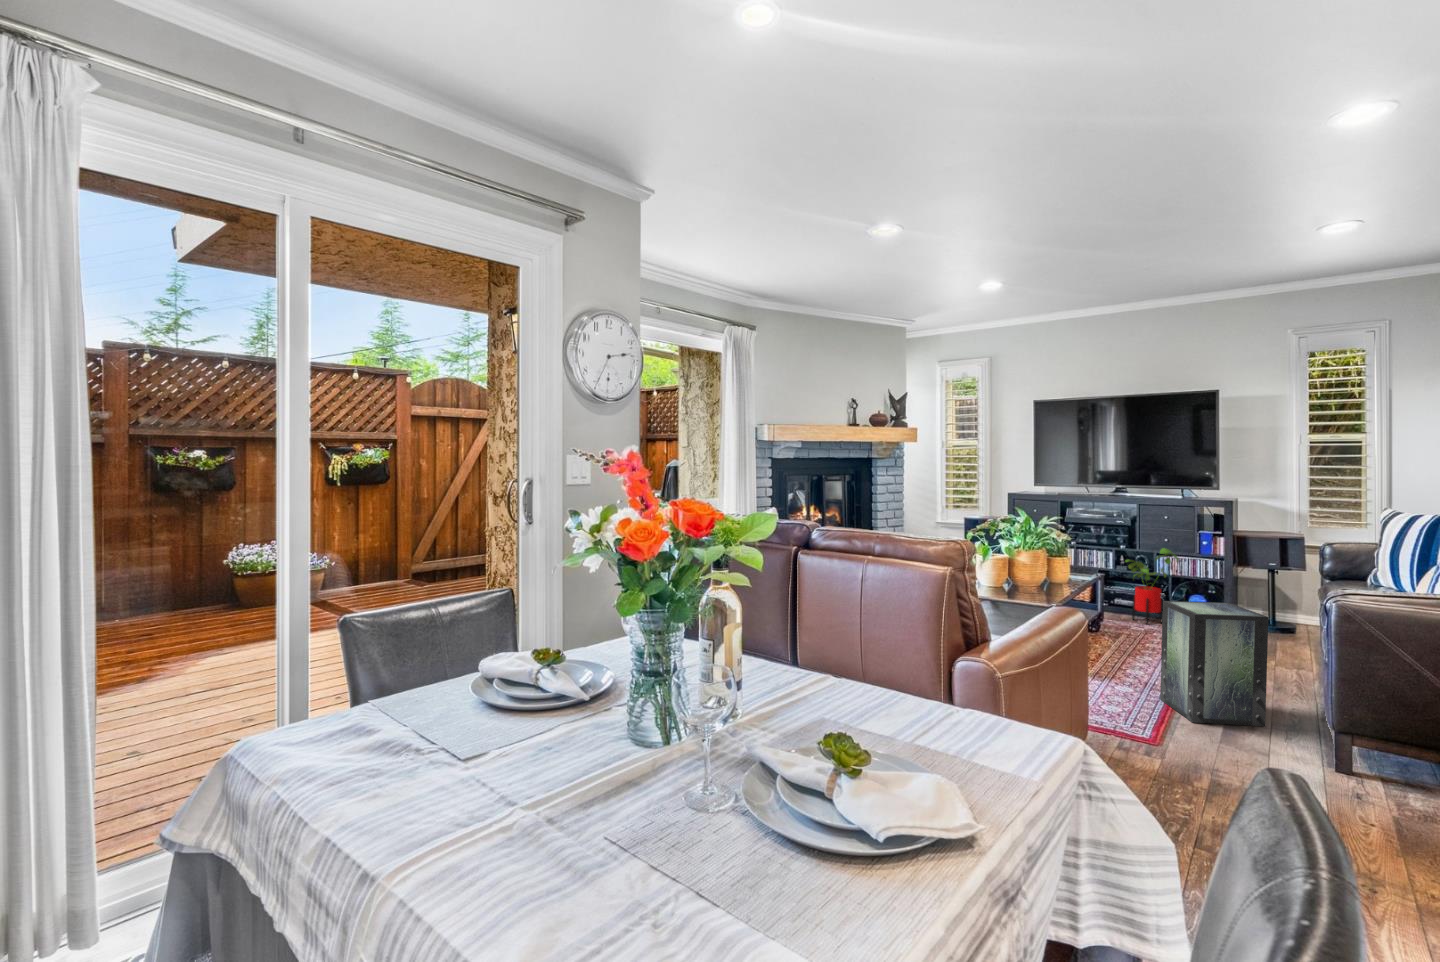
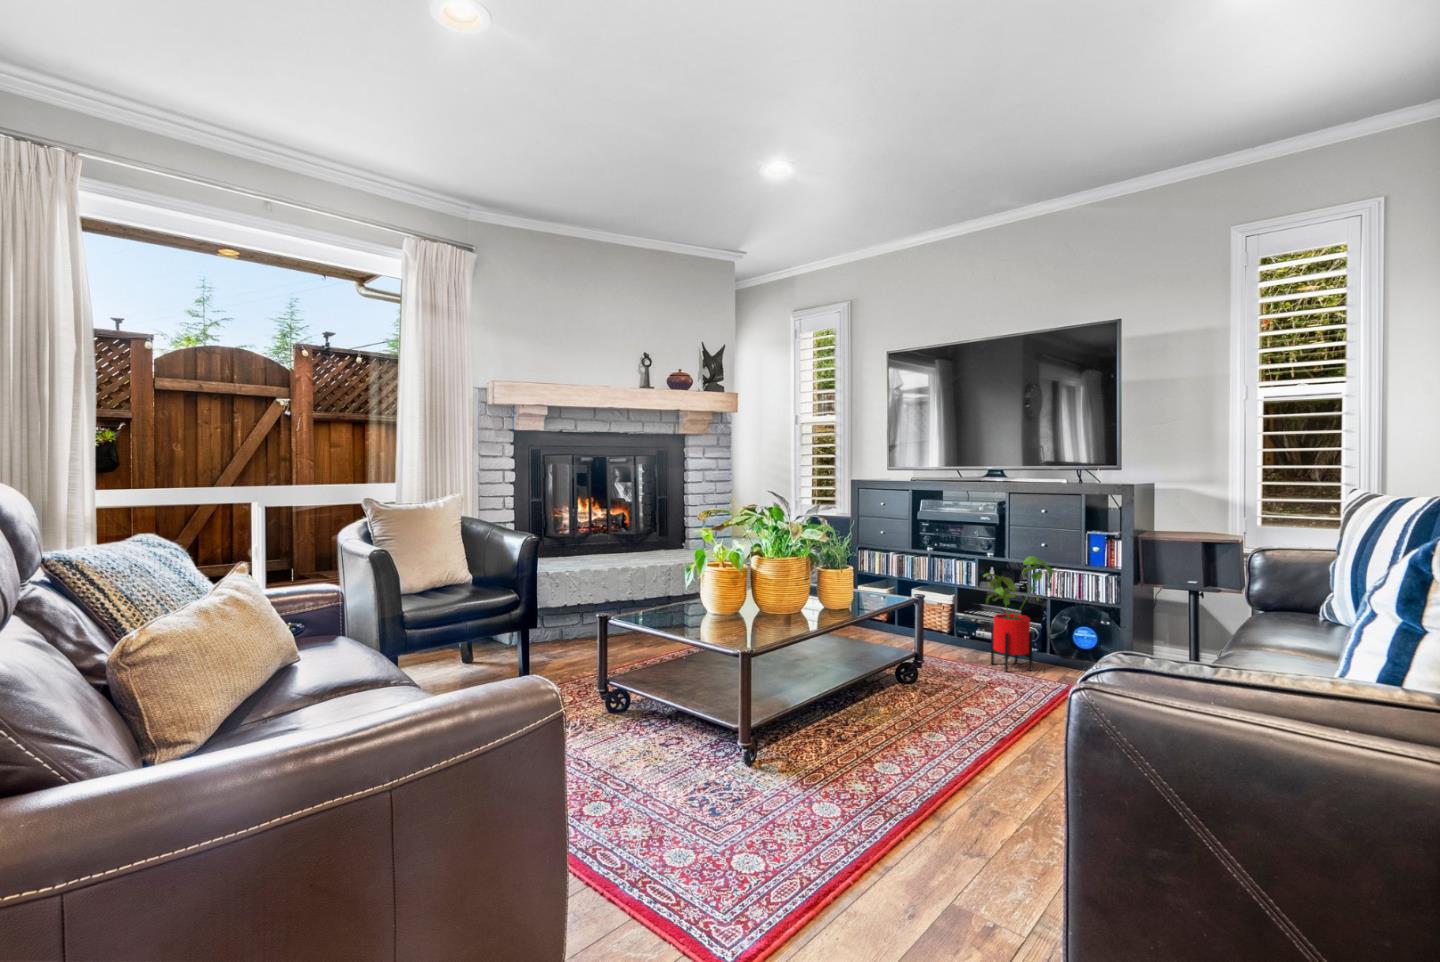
storage box: present [1160,601,1268,726] -> none [875,656,1028,935]

